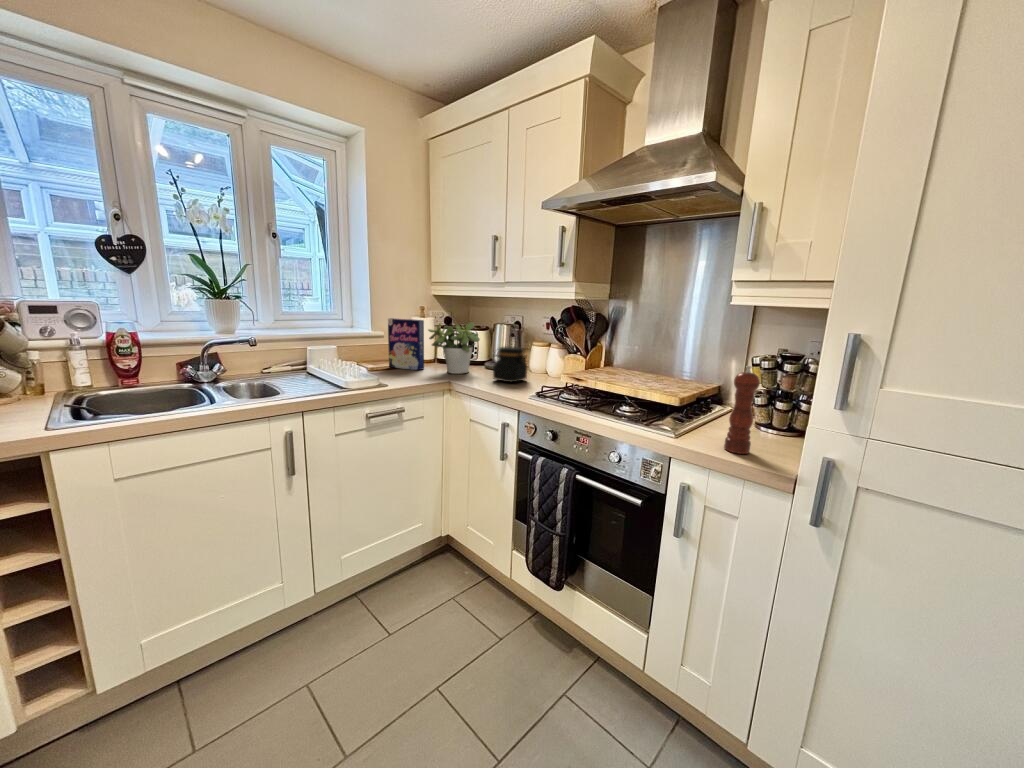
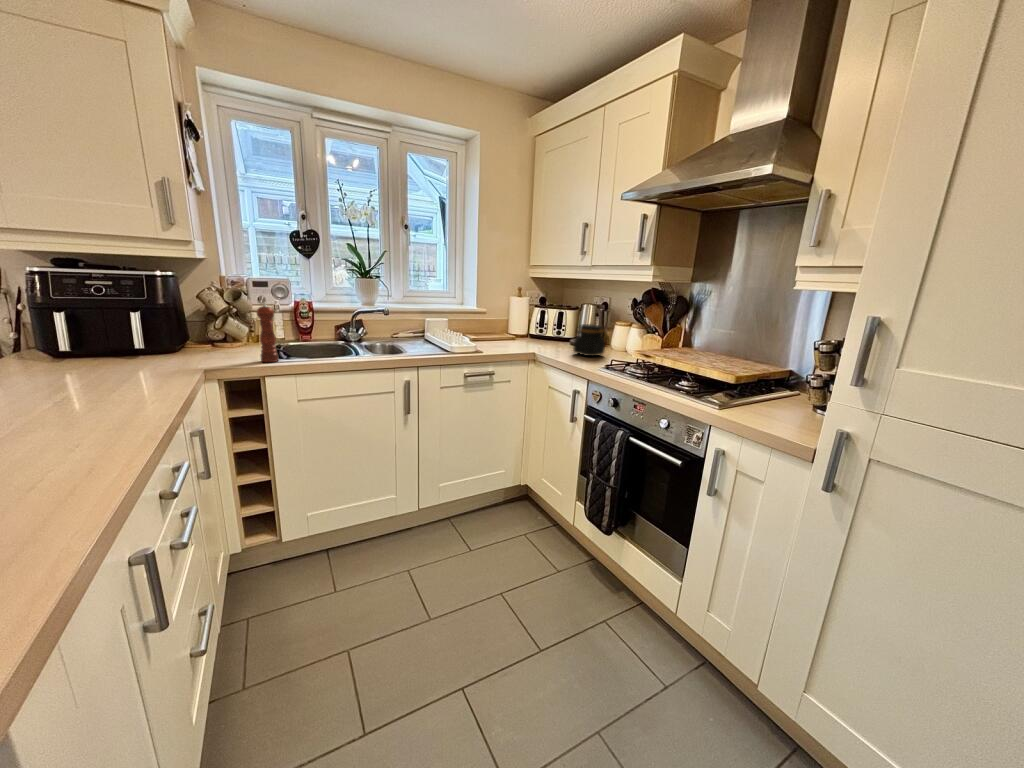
cereal box: present [388,318,424,370] -> none [488,296,519,342]
potted plant: present [428,322,480,374] -> none [521,301,566,347]
pepper mill: present [724,366,760,454] -> present [257,302,278,362]

